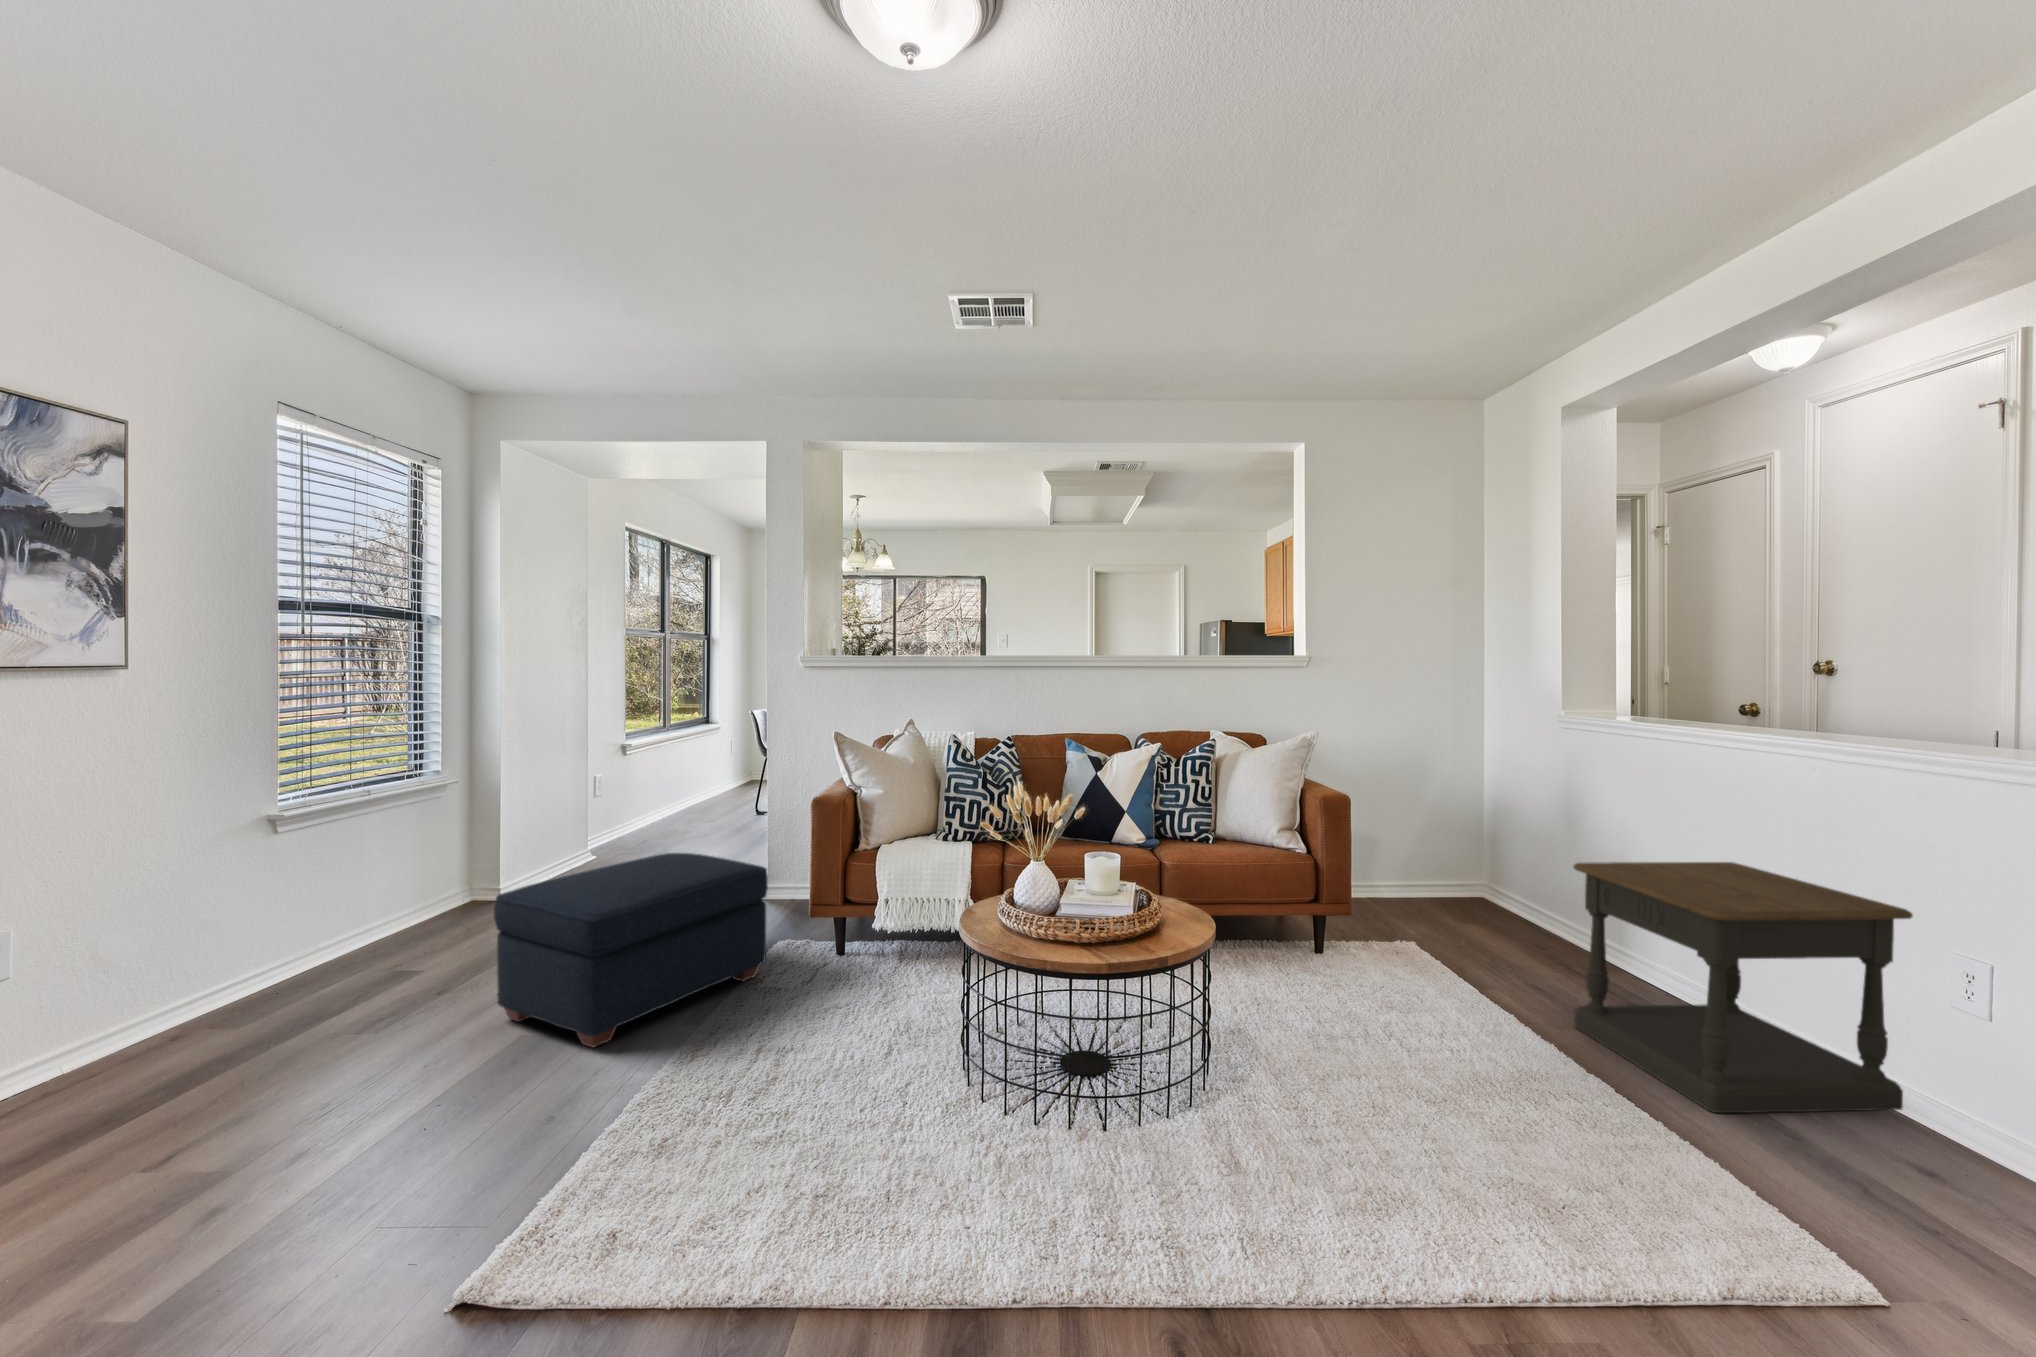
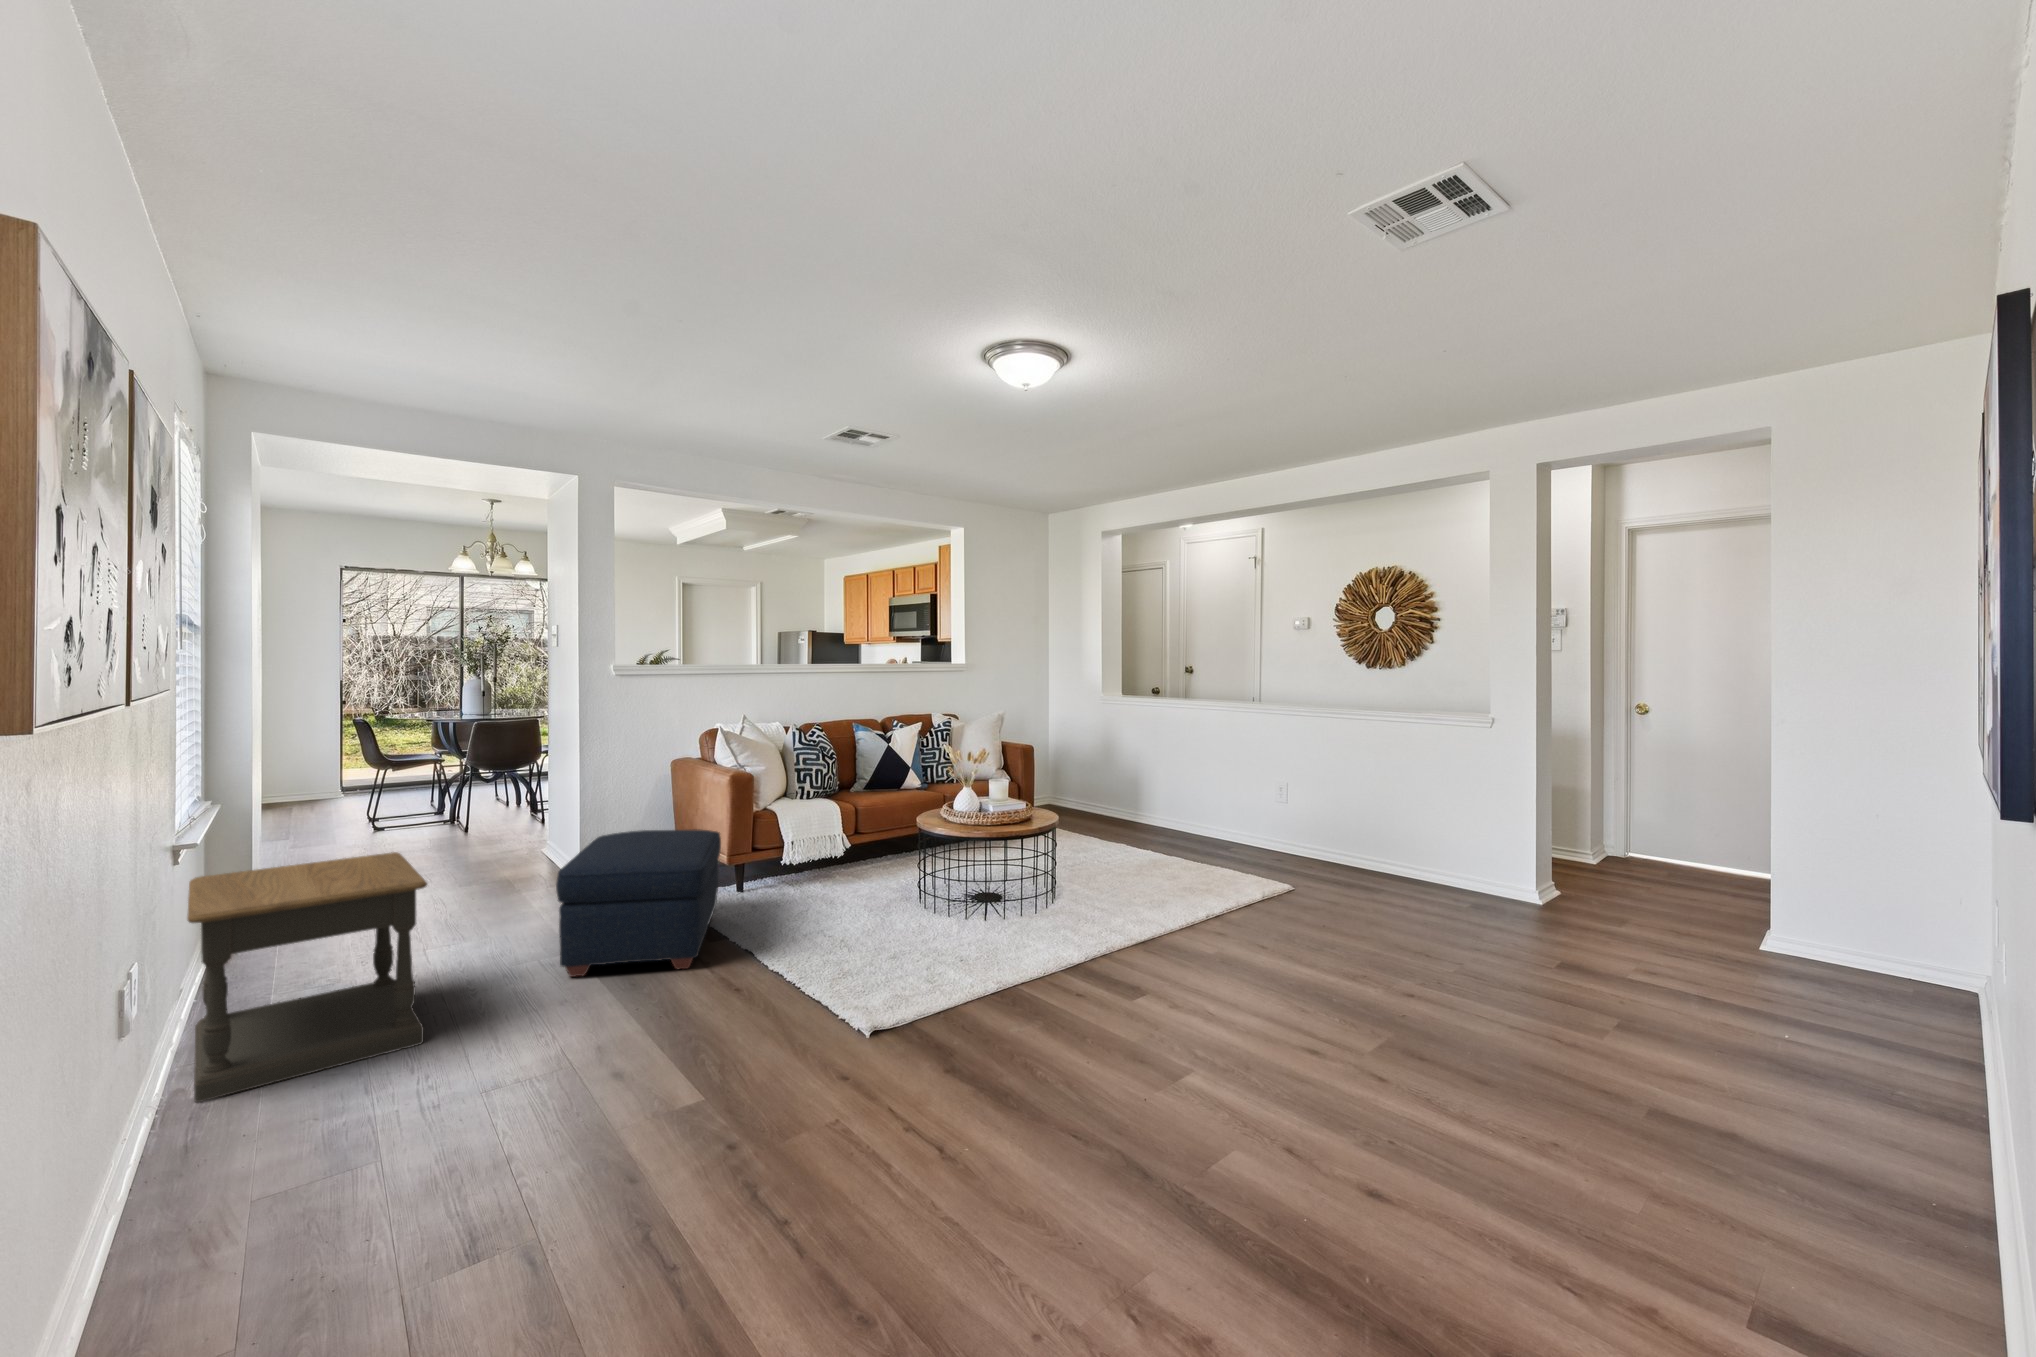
side table: present [1573,862,1913,1113] -> present [187,852,427,1102]

